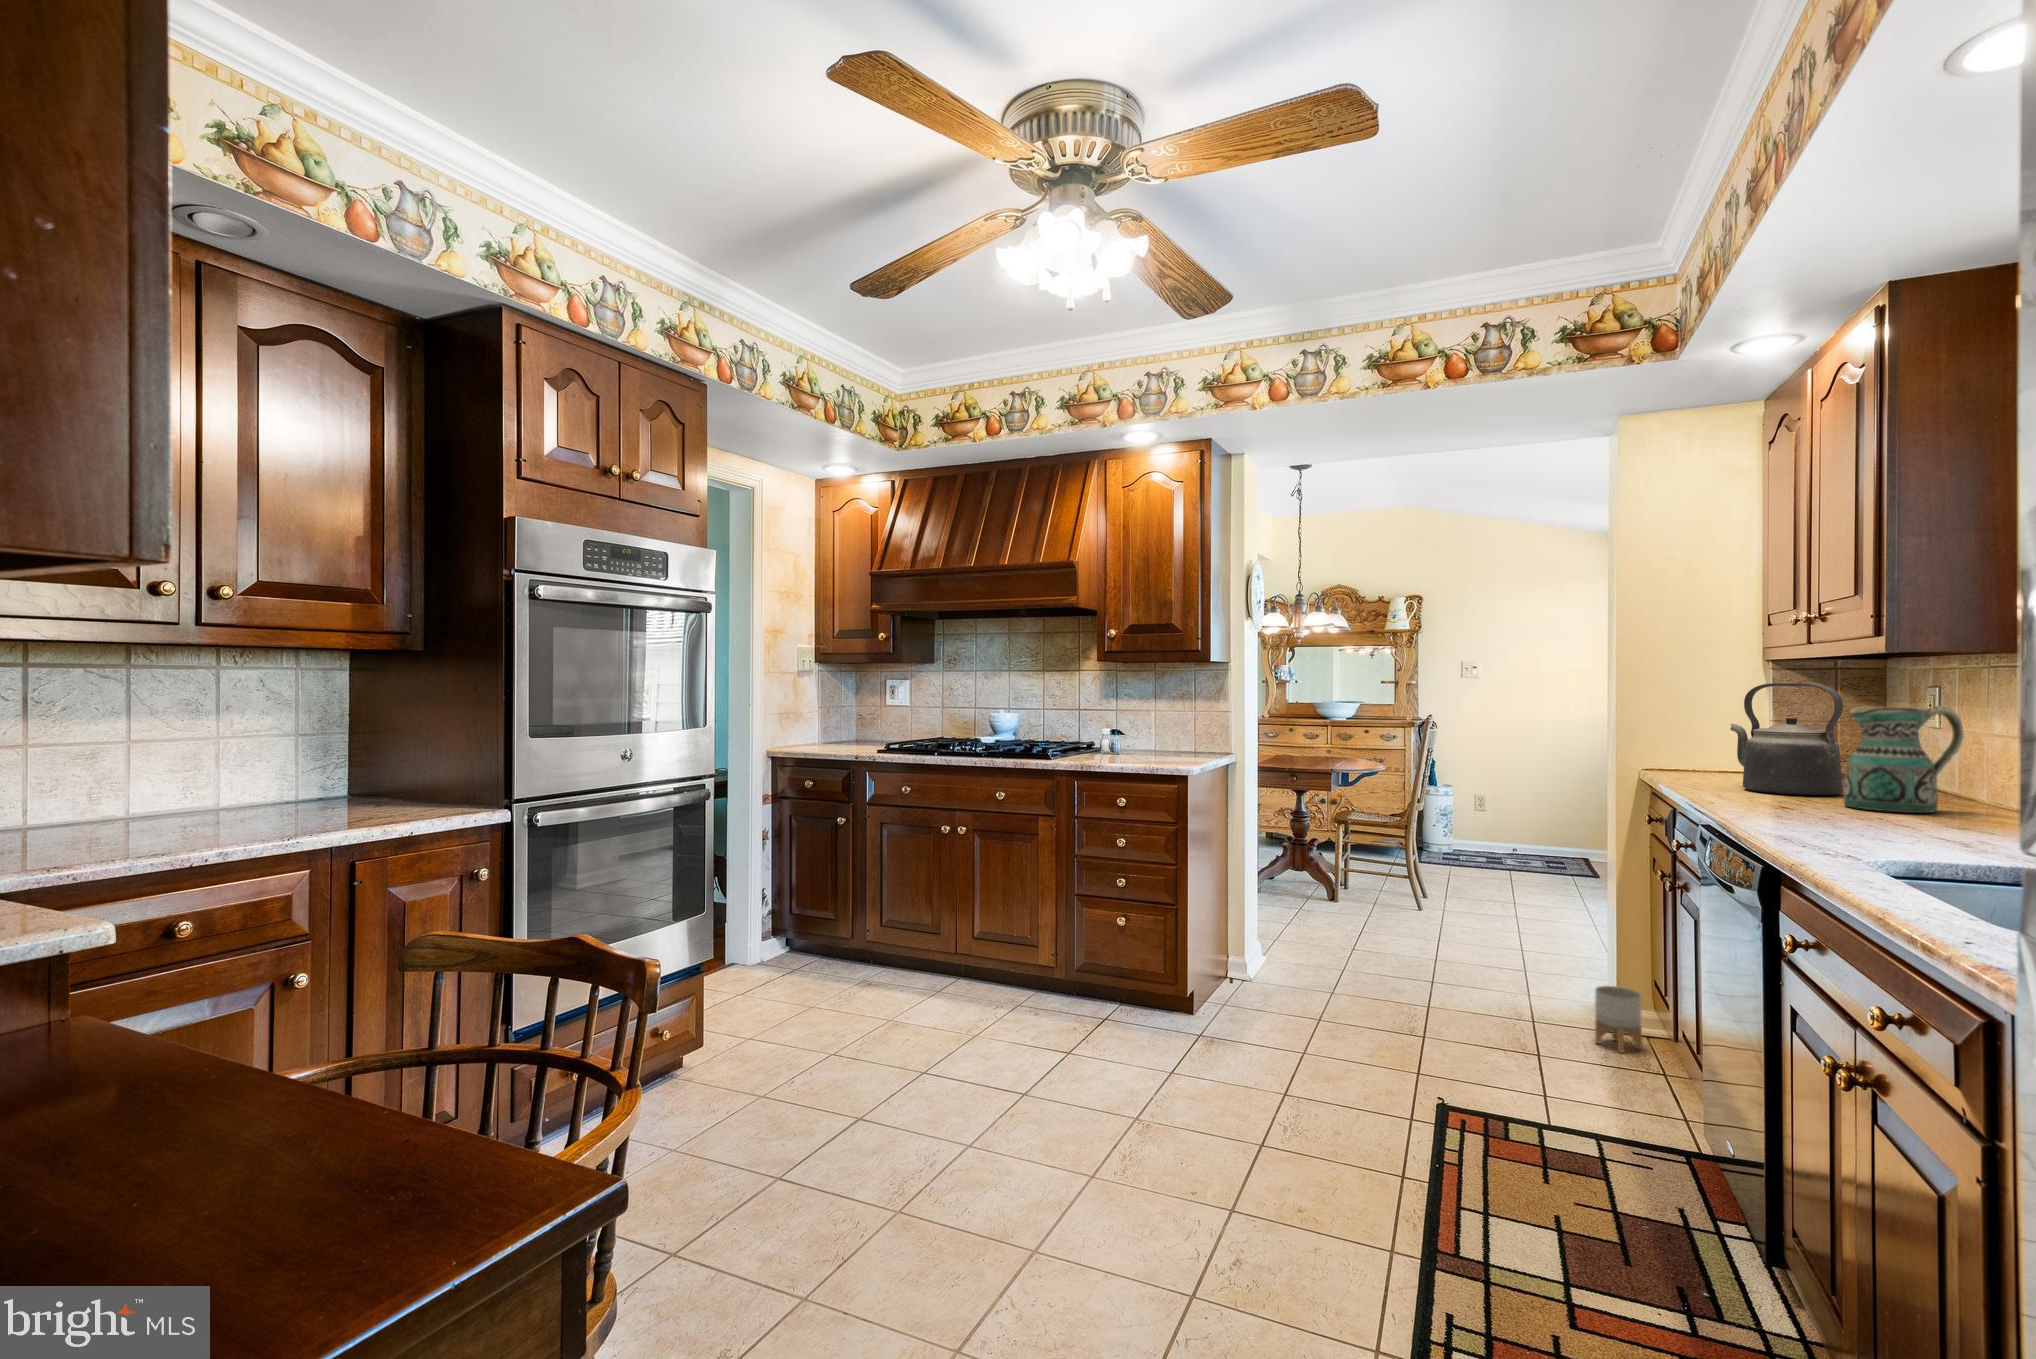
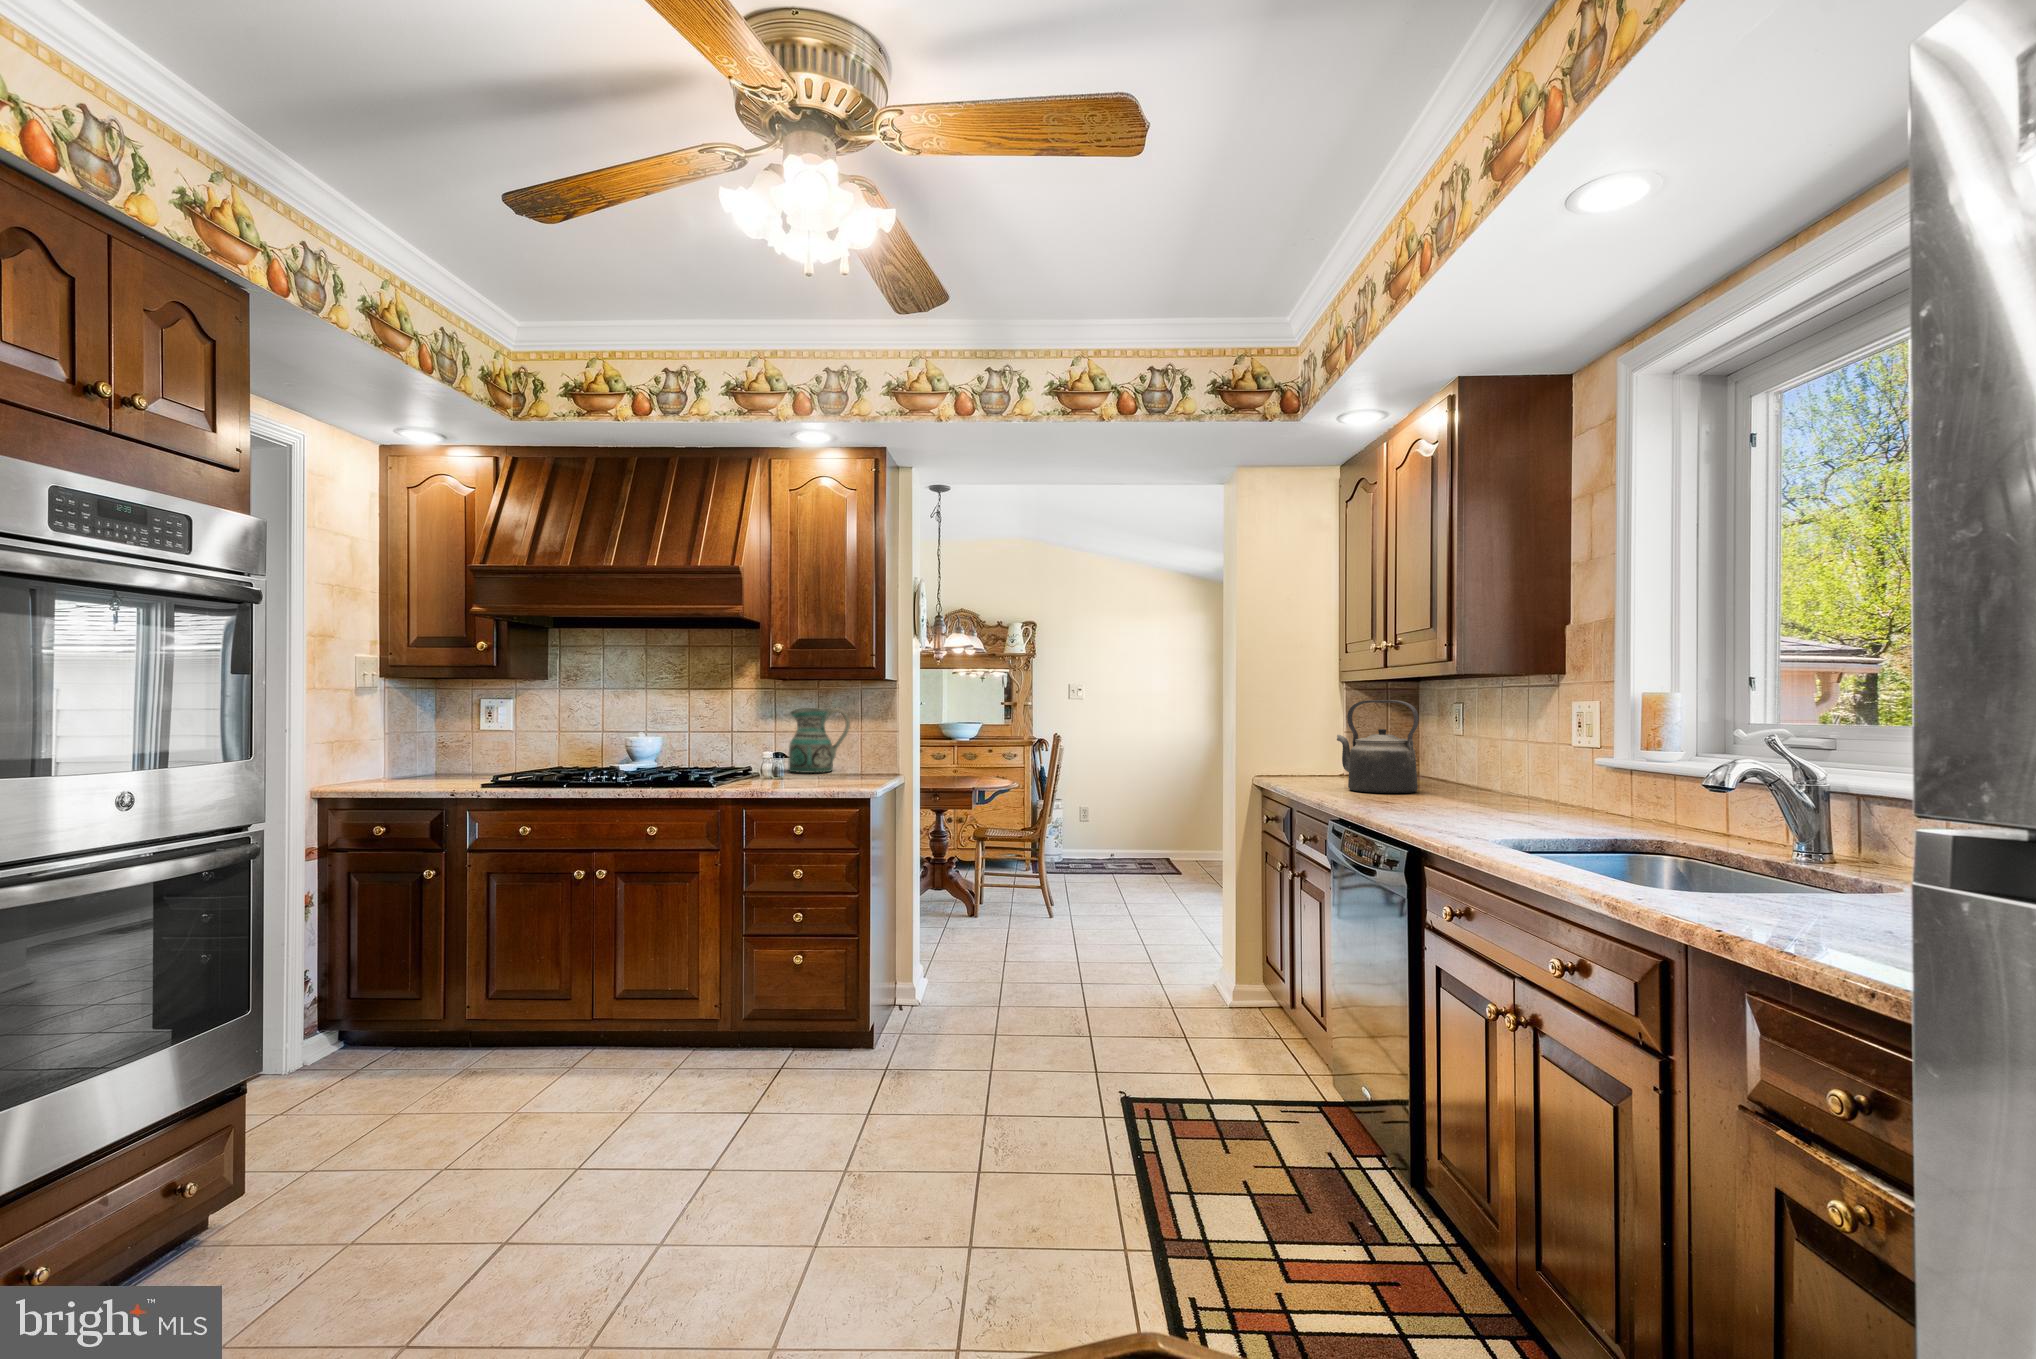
ceramic pitcher: present [1844,706,1964,813] -> present [788,707,850,773]
planter: present [1595,986,1642,1053] -> none [1229,972,1265,1030]

